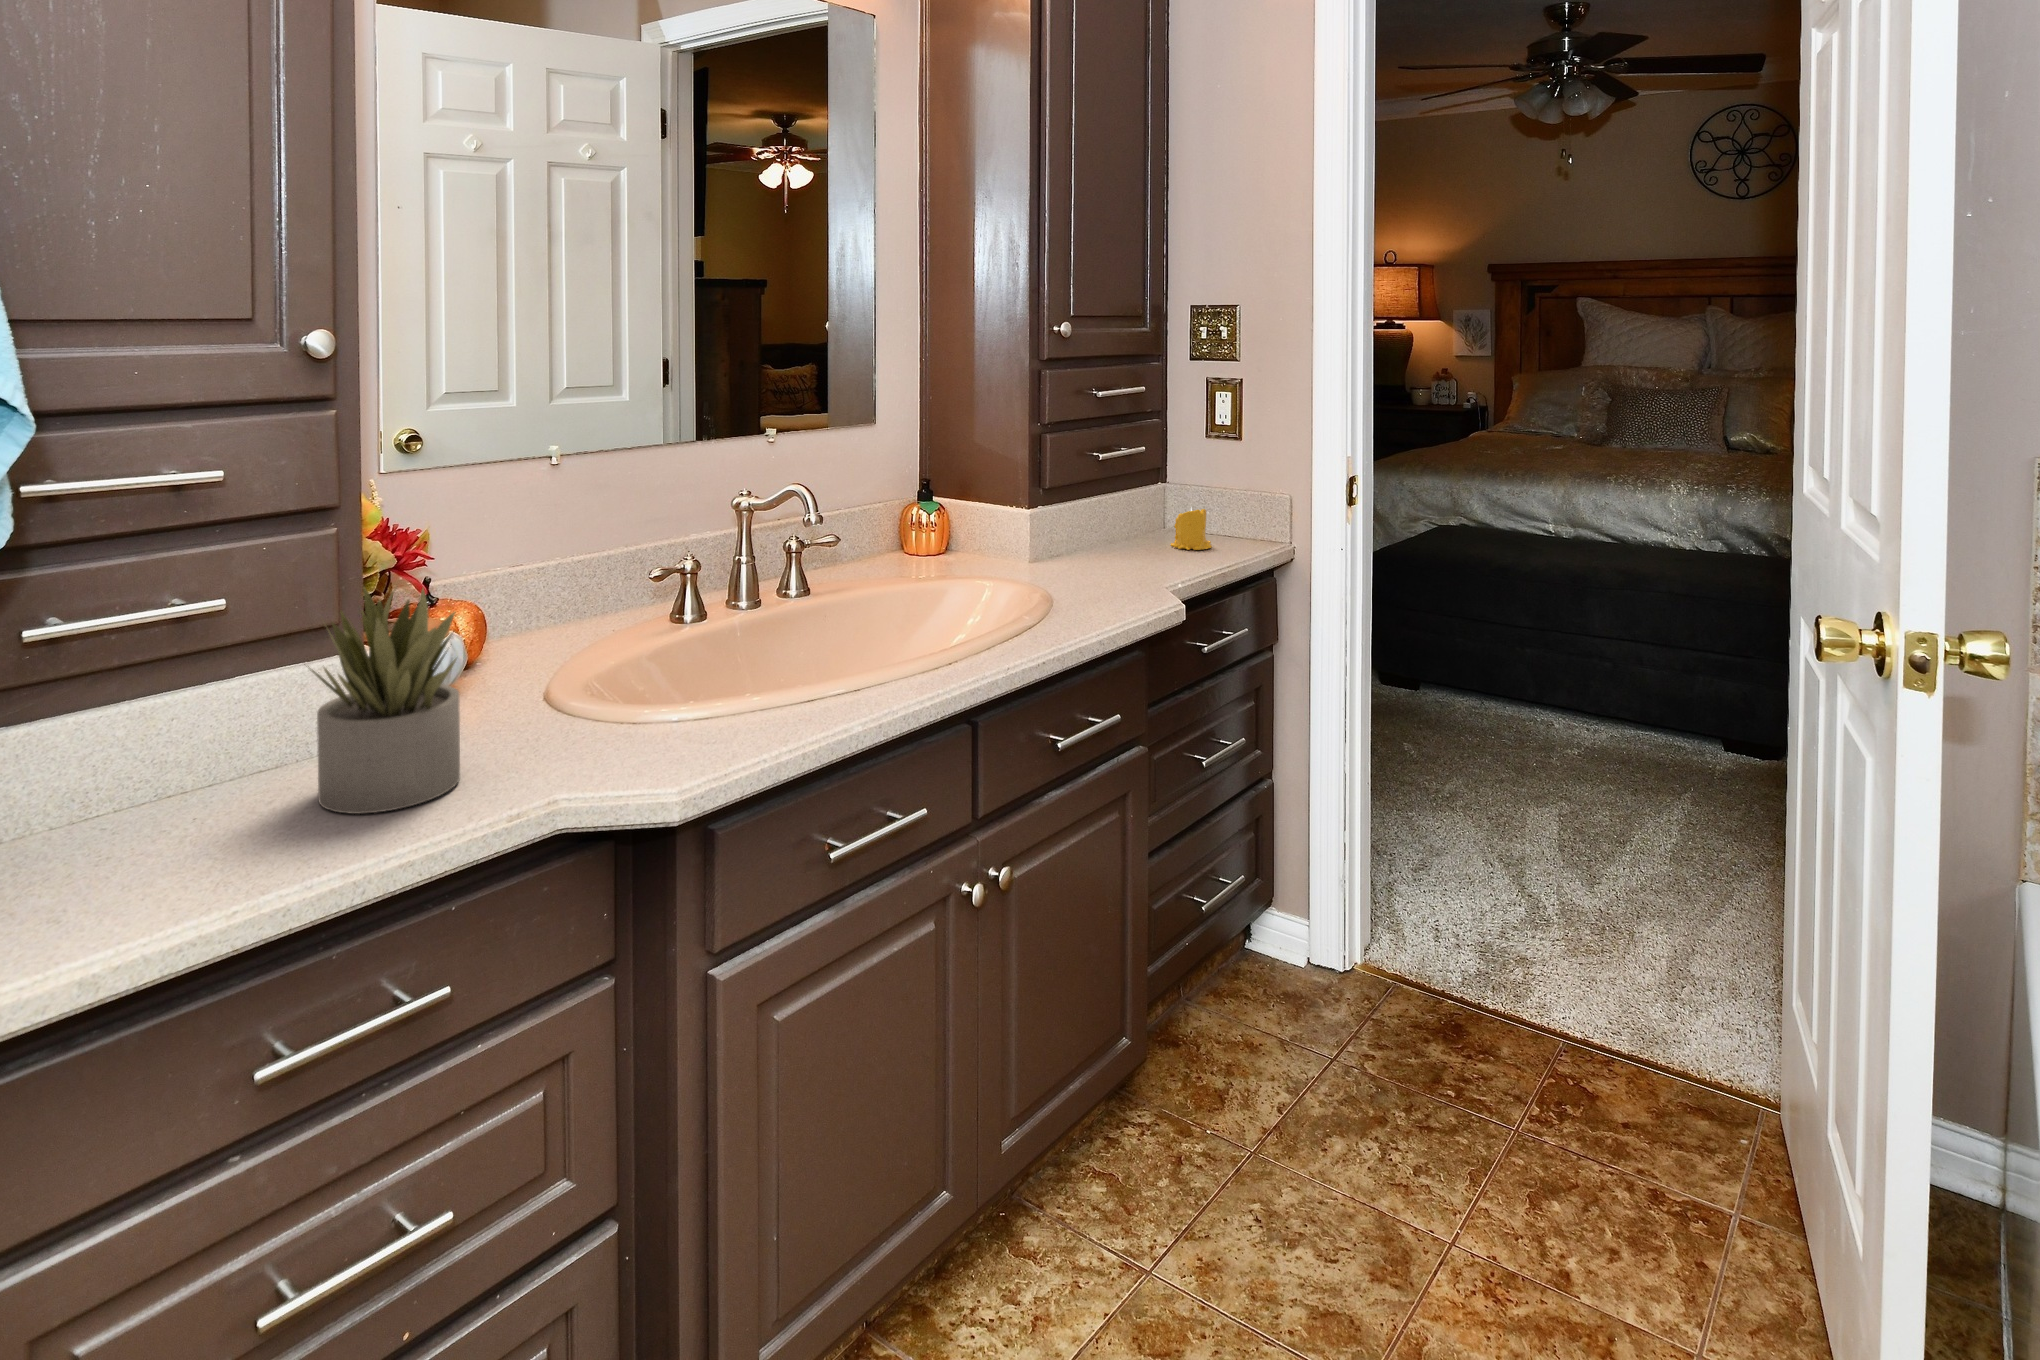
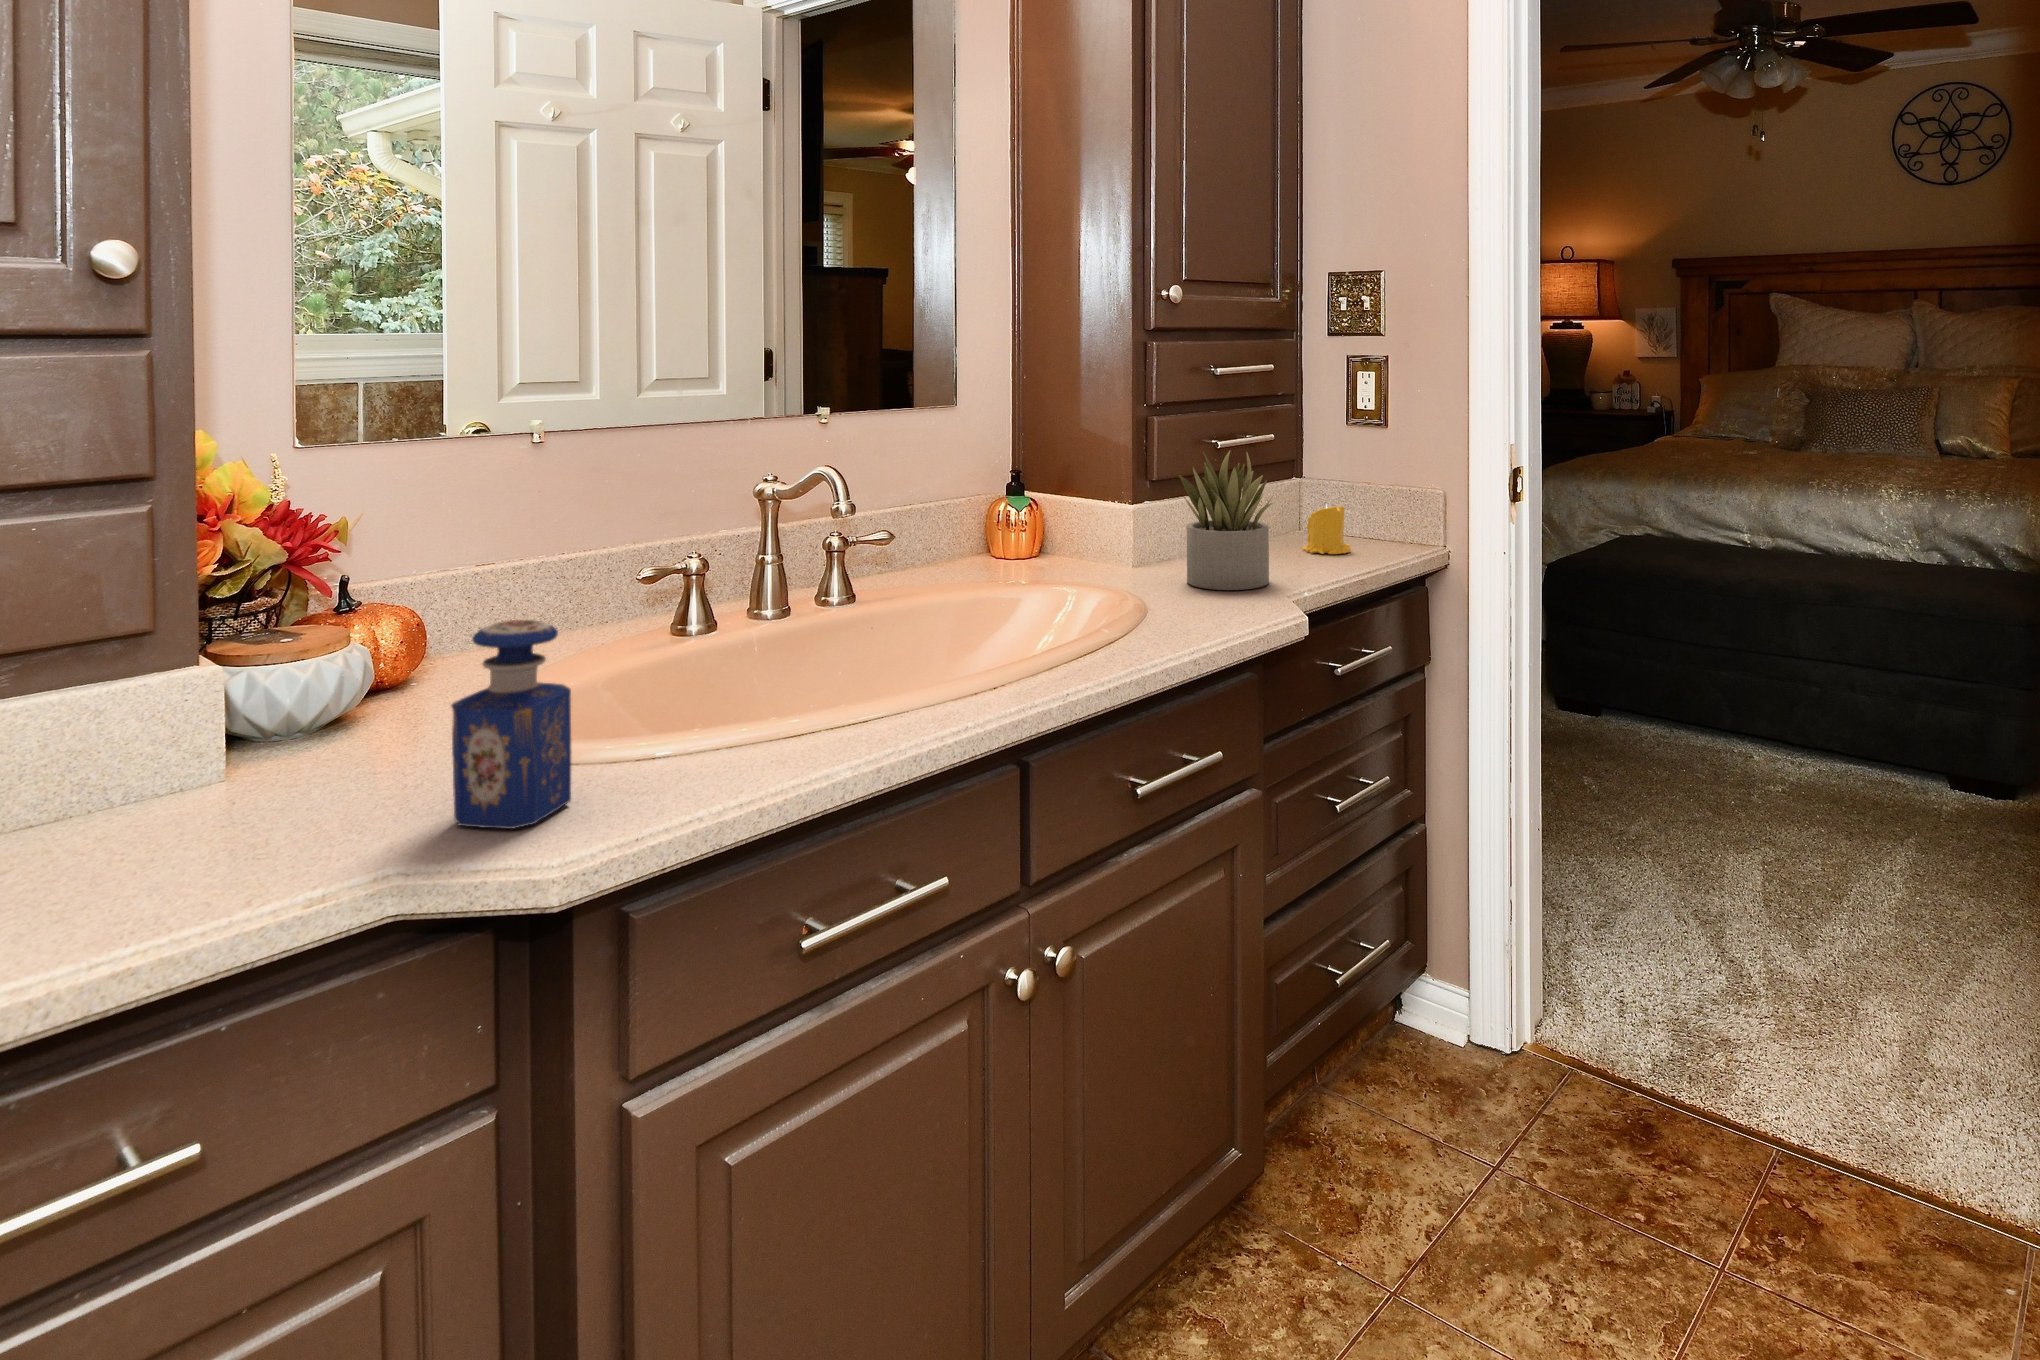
succulent plant: present [308,587,460,814] -> present [1179,451,1273,590]
perfume bottle: none [568,615,652,771] -> present [451,620,571,829]

